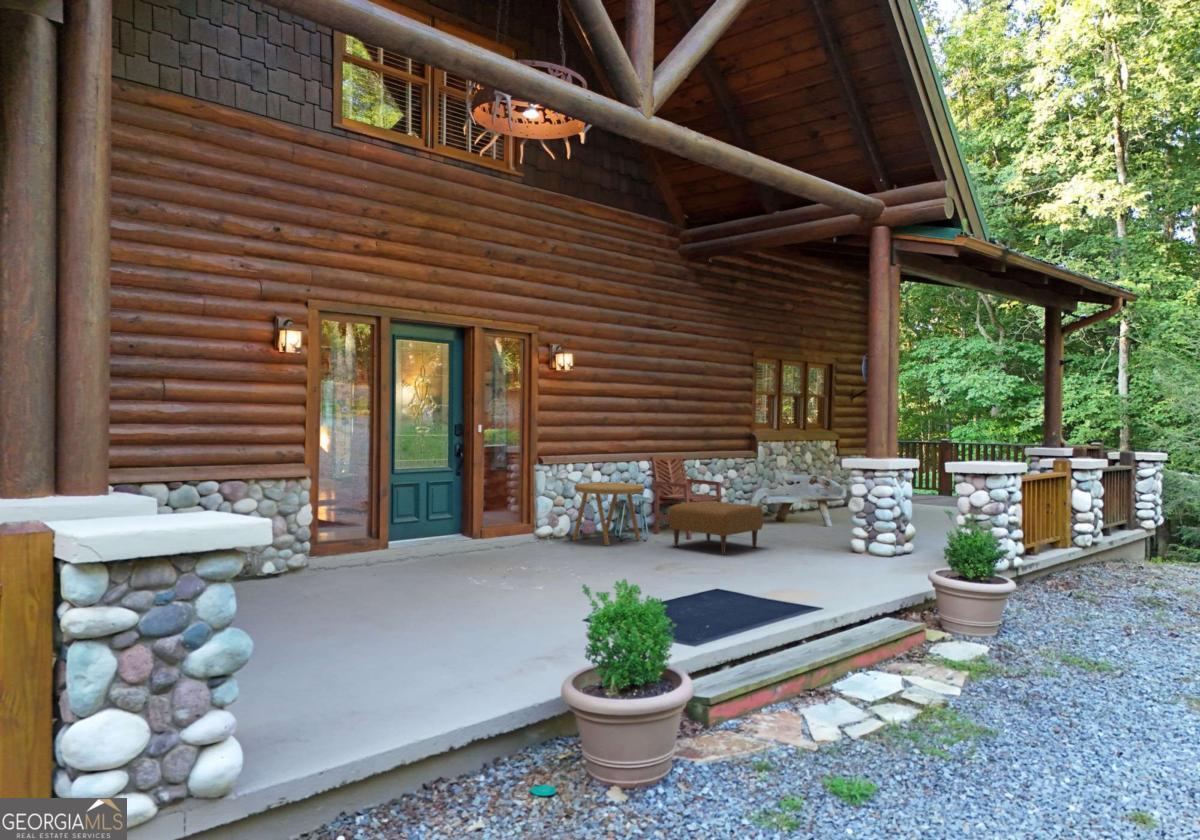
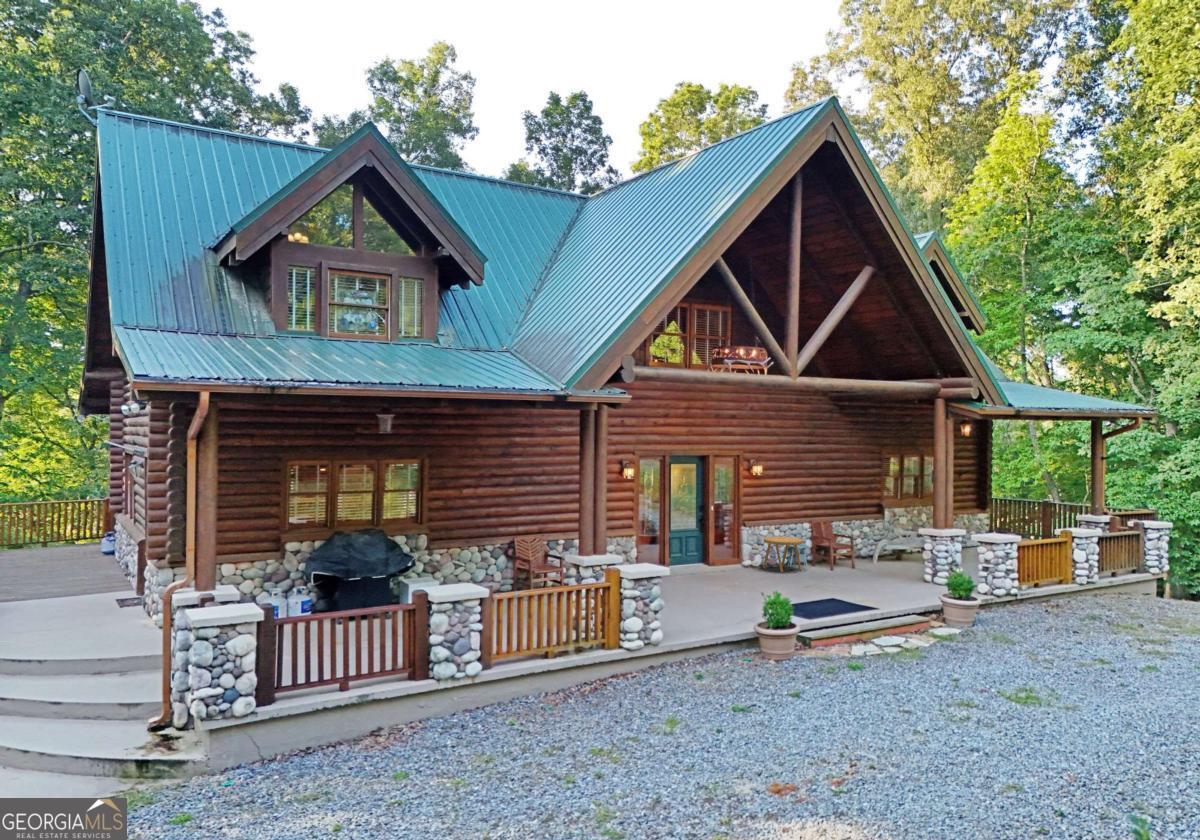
ottoman: present [669,501,763,555] -> none [817,550,871,581]

